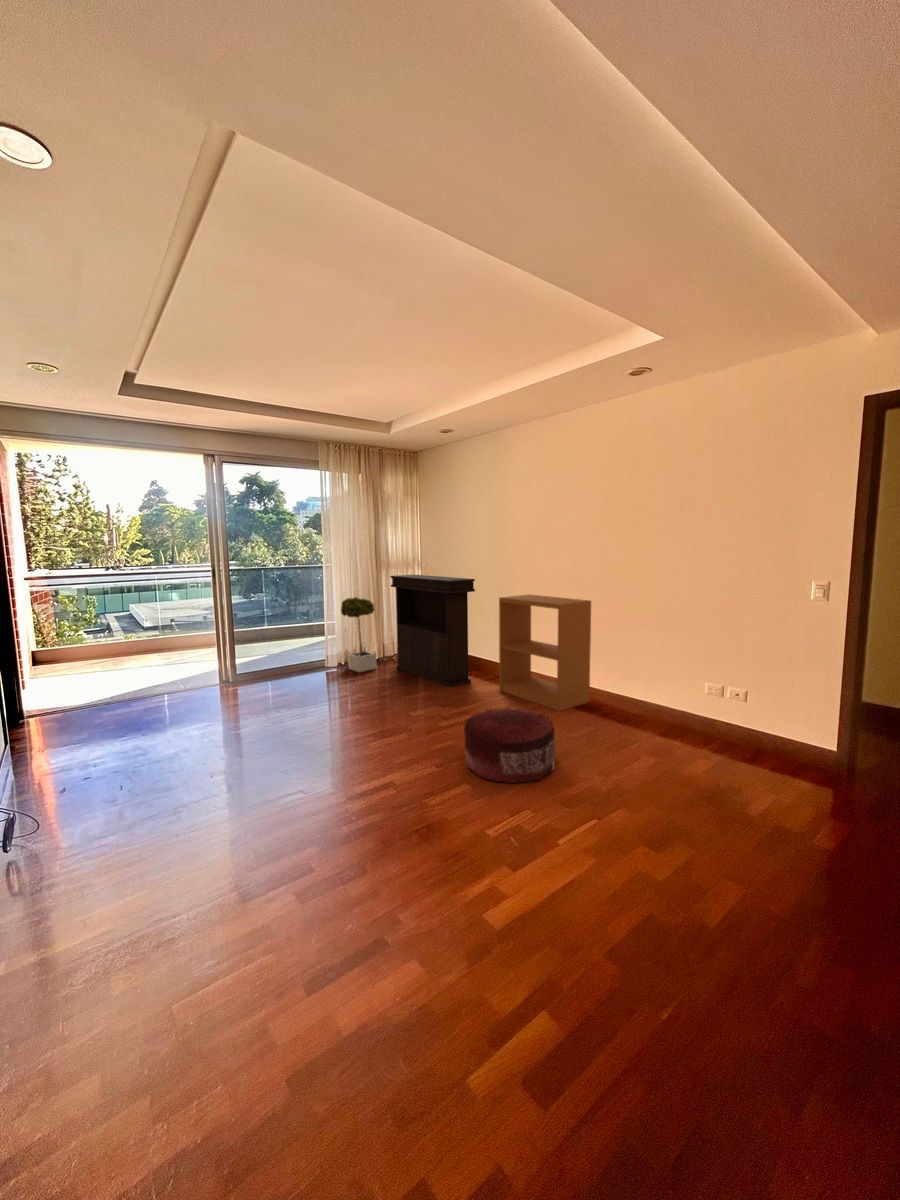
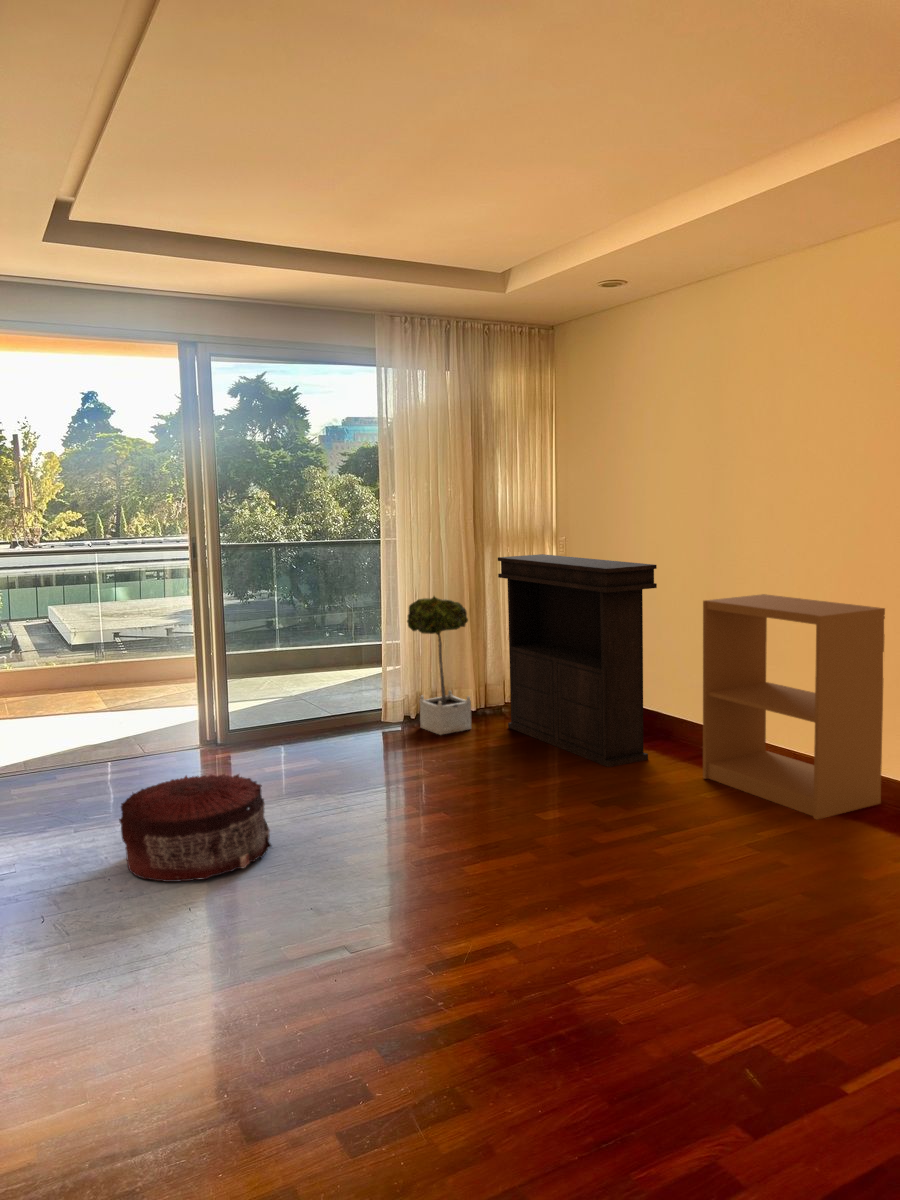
pouf: present [464,708,555,783] -> present [119,774,272,882]

